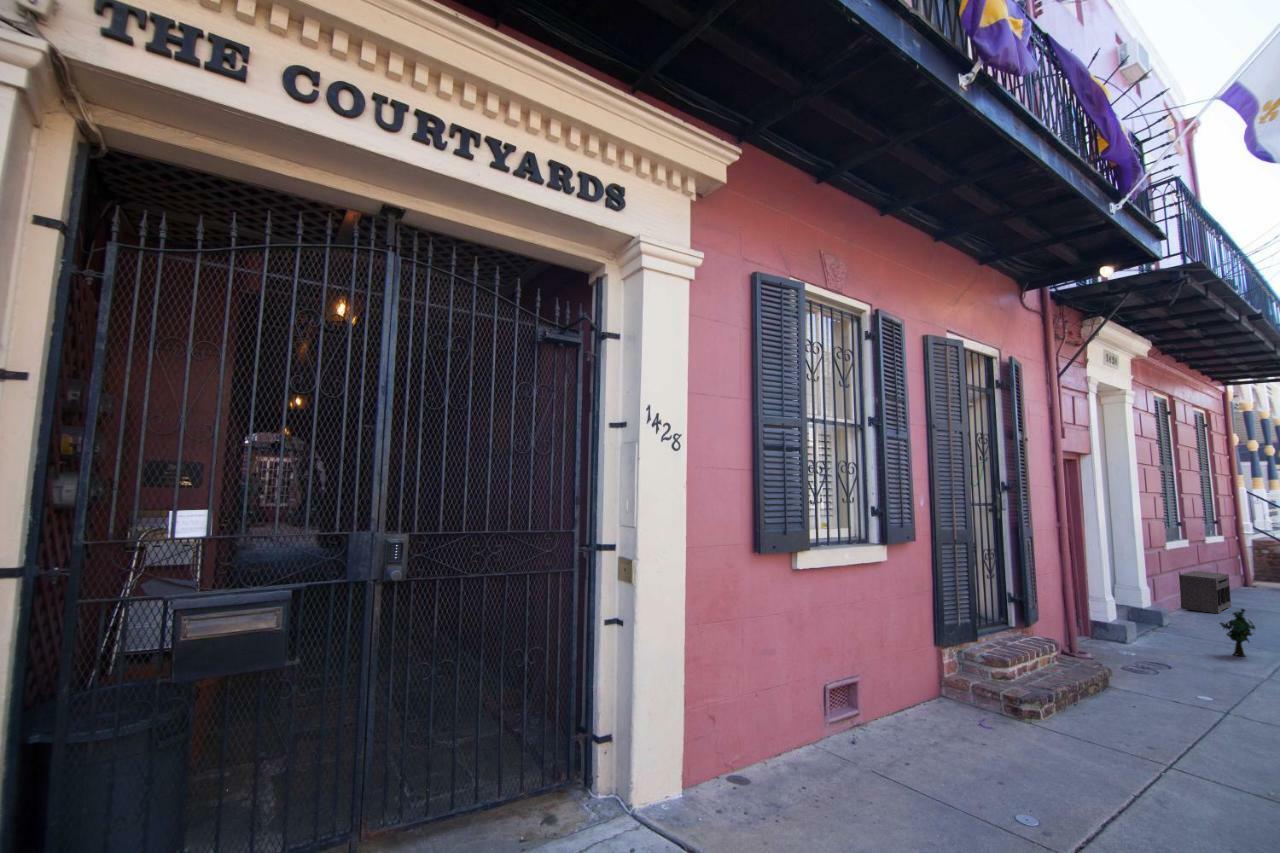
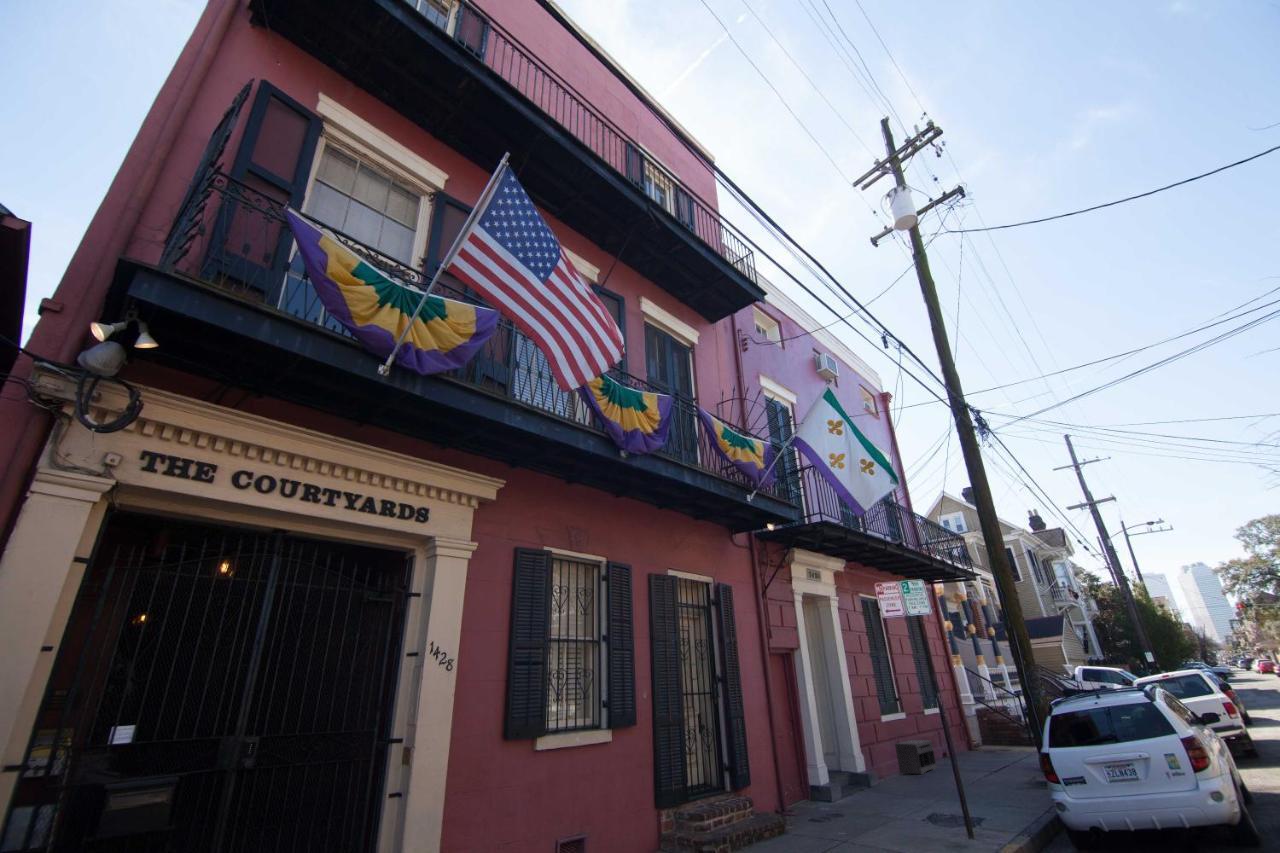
decorative plant: present [1220,609,1255,657] -> none [887,764,908,803]

